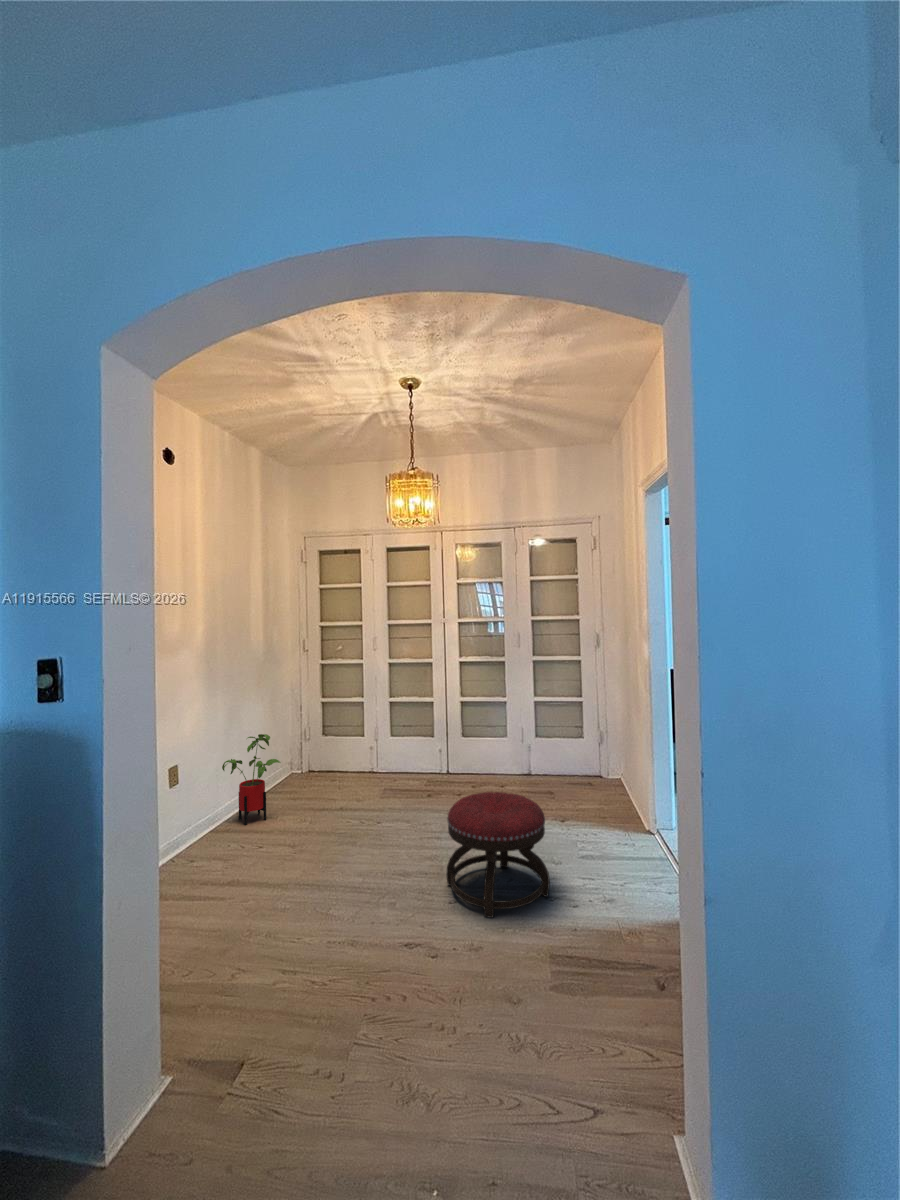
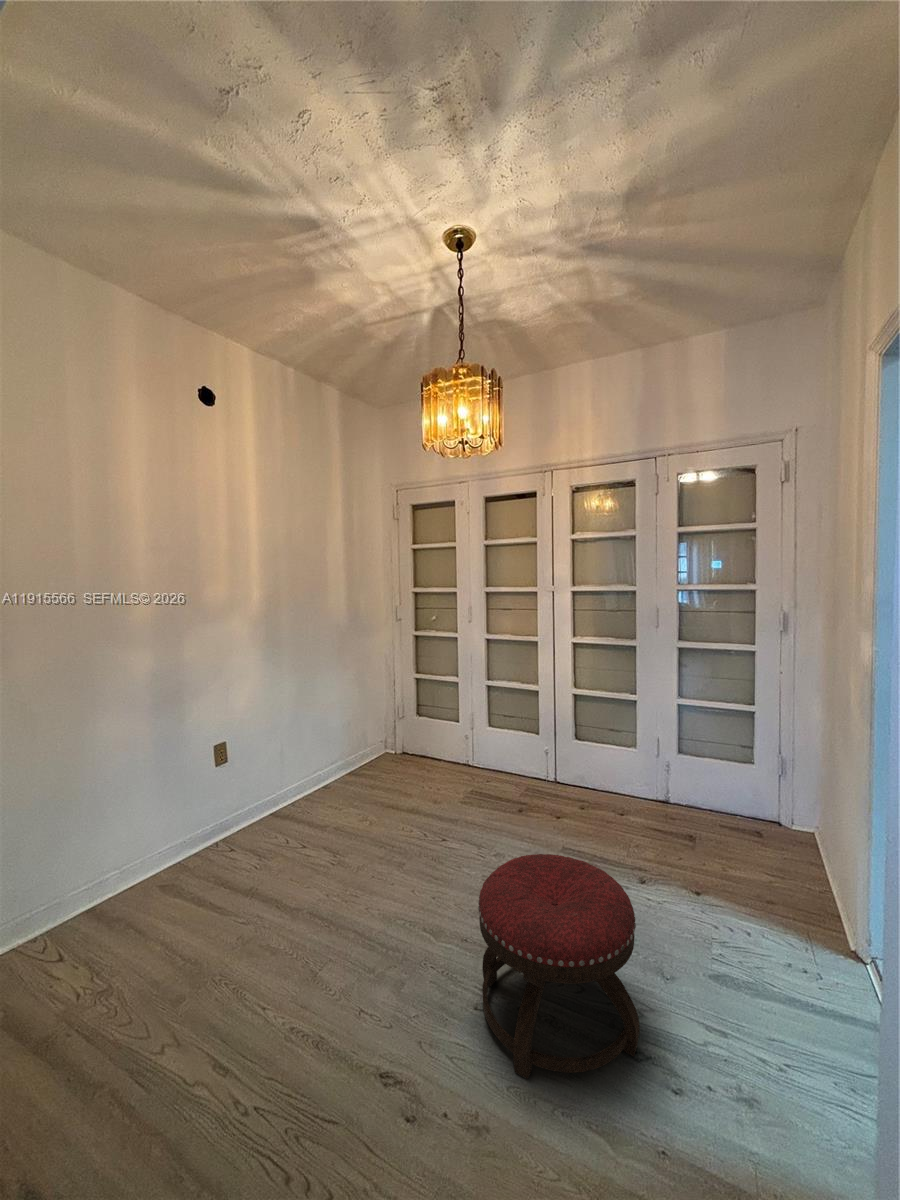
house plant: present [222,734,280,825] -> none [279,717,339,819]

